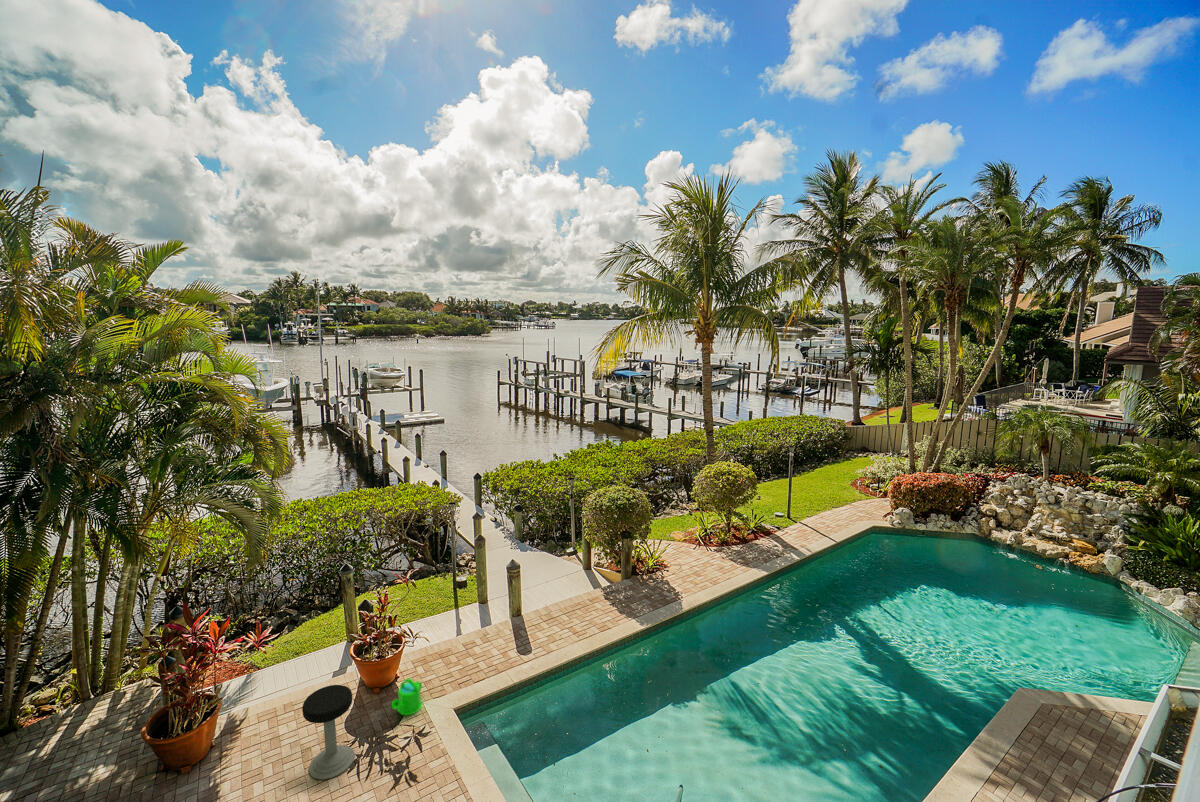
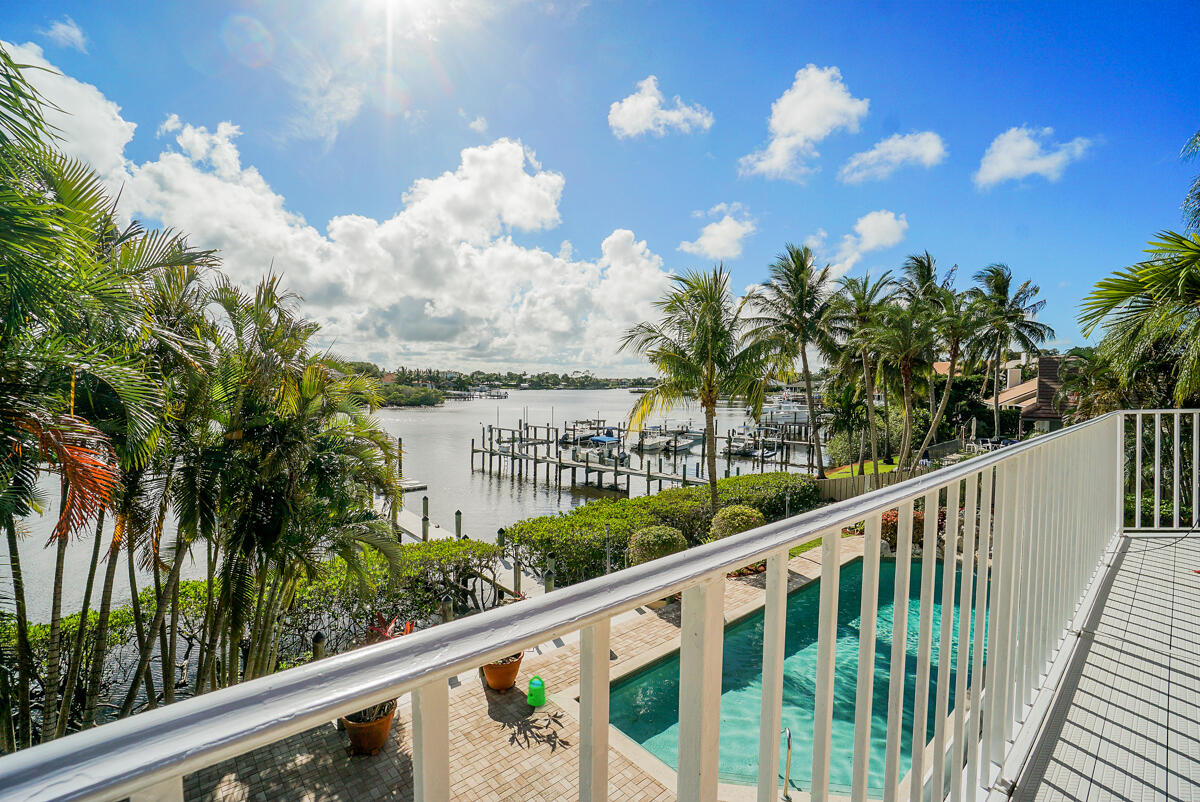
stool: present [302,685,355,780] -> none [475,675,511,751]

